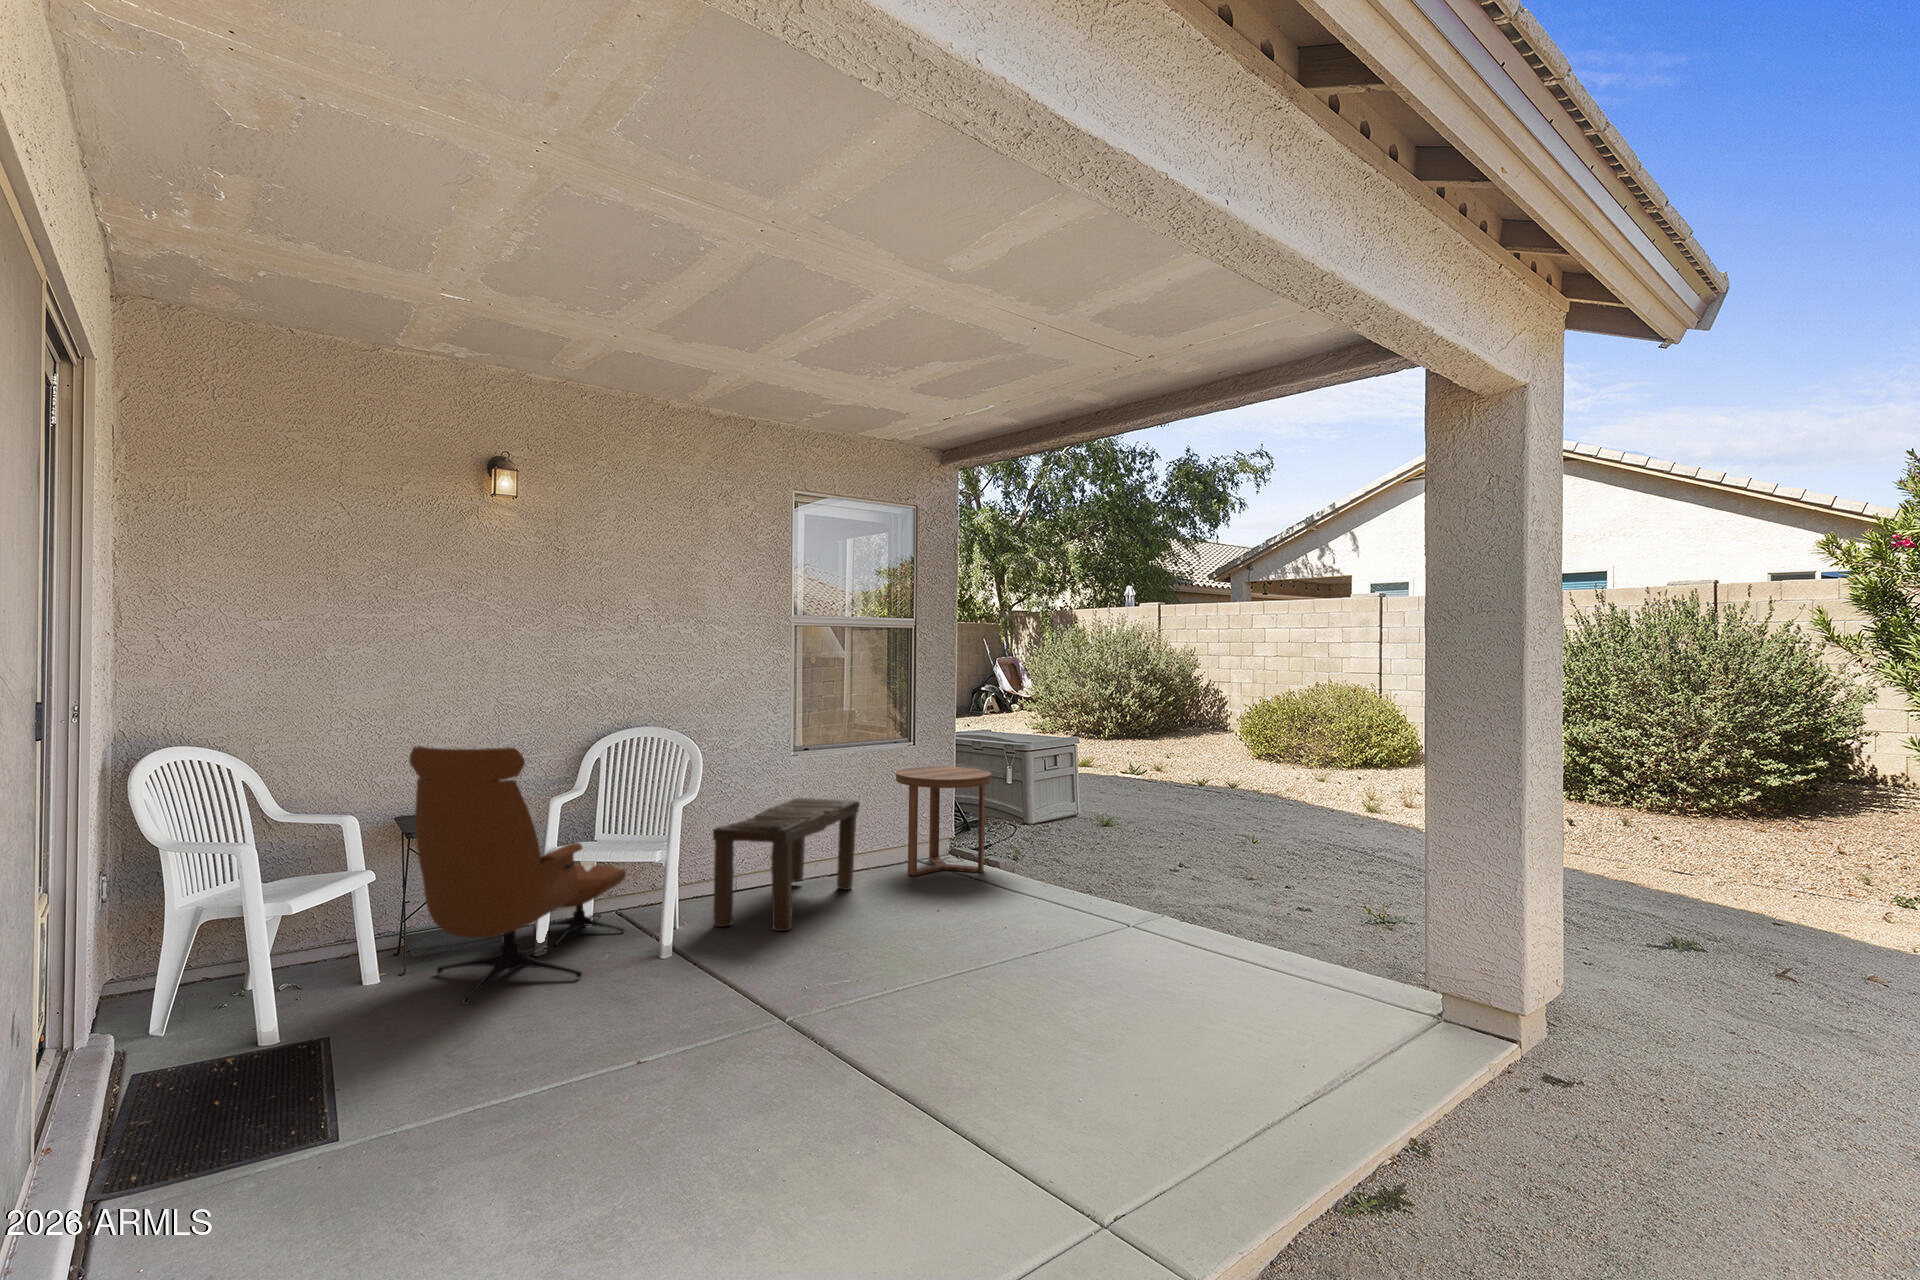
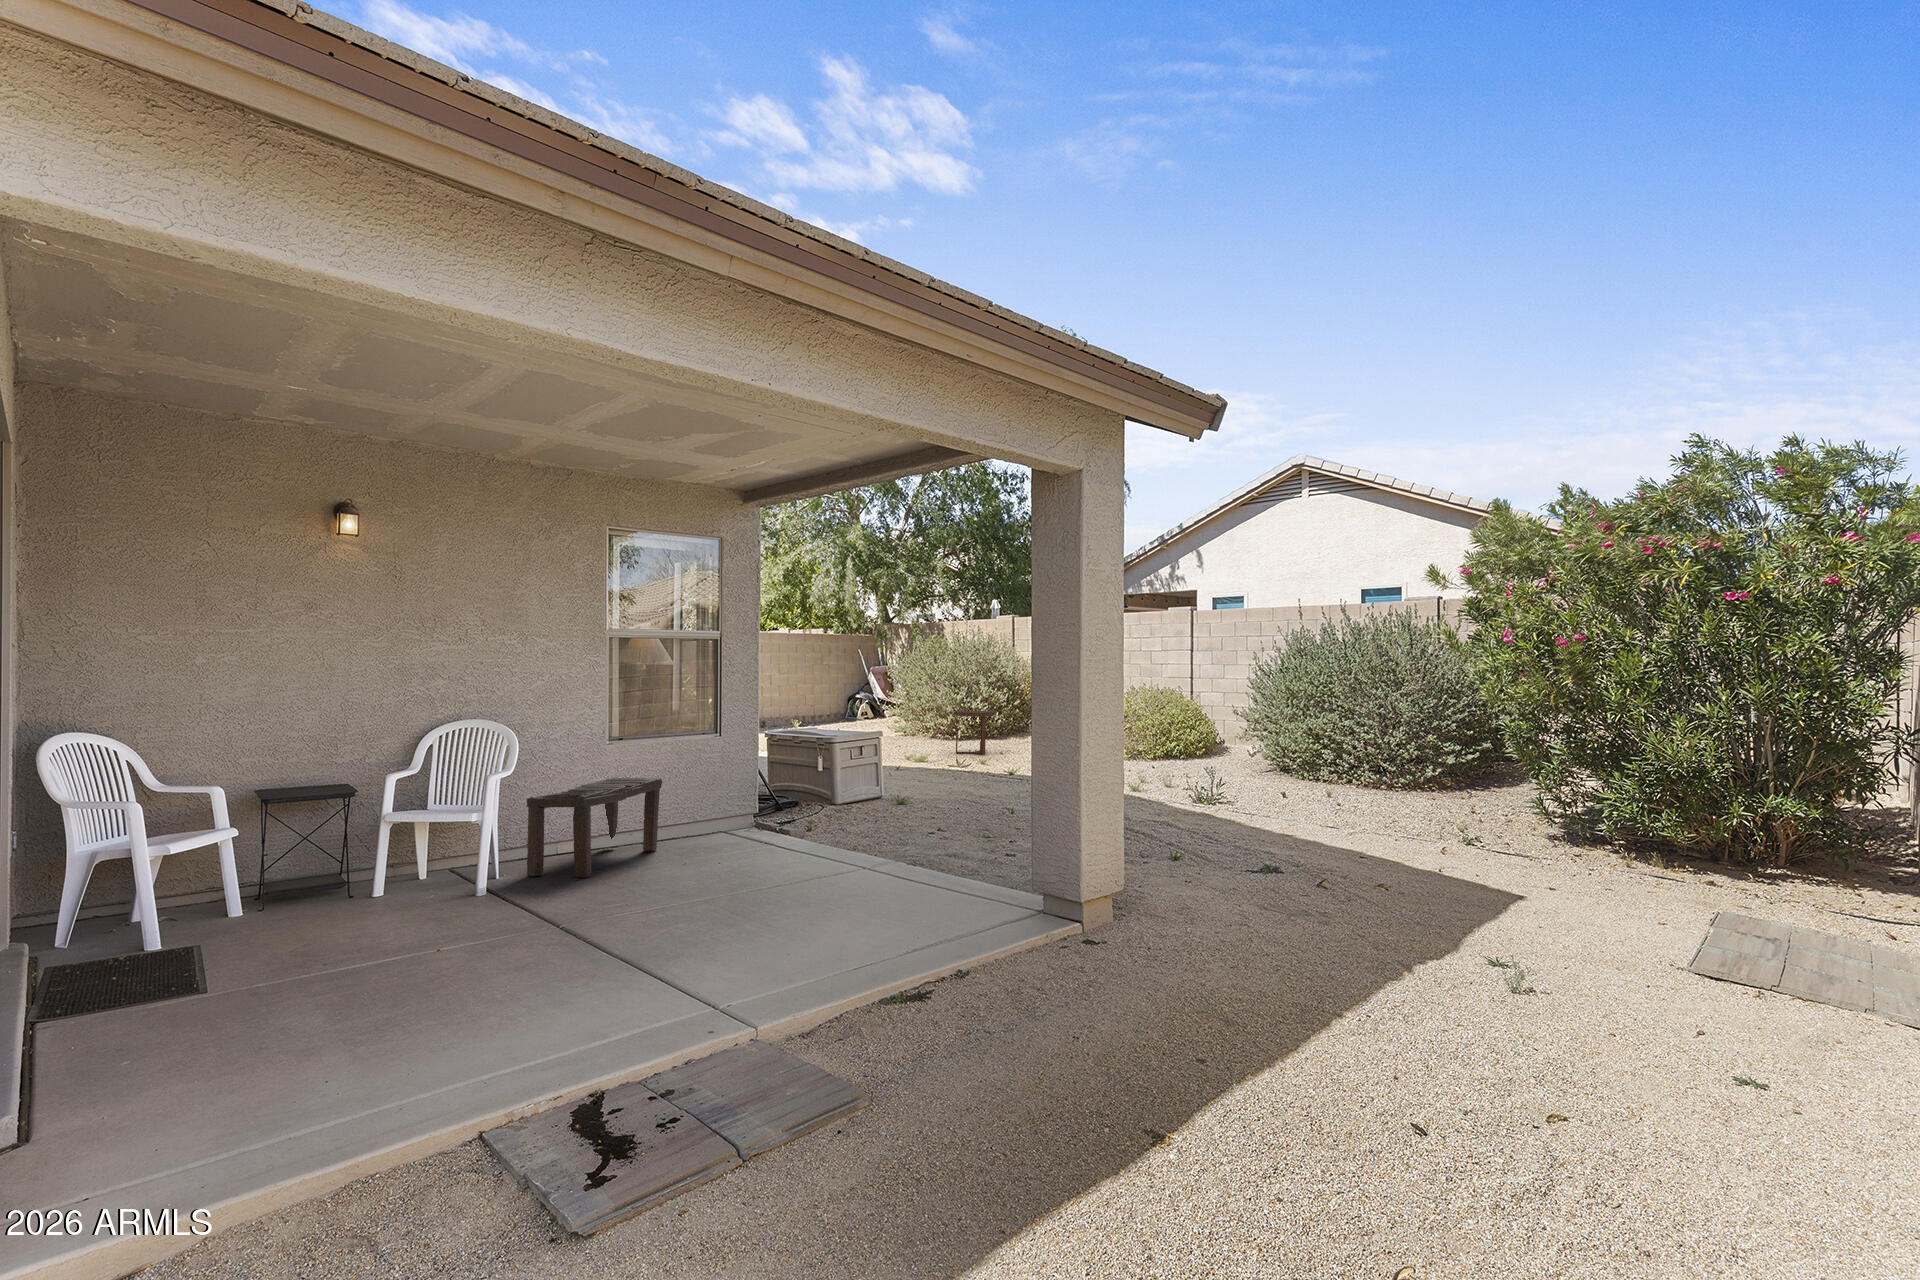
lounge chair: present [409,746,626,1004] -> none [264,728,454,925]
side table: present [896,766,991,876] -> present [953,711,995,755]

